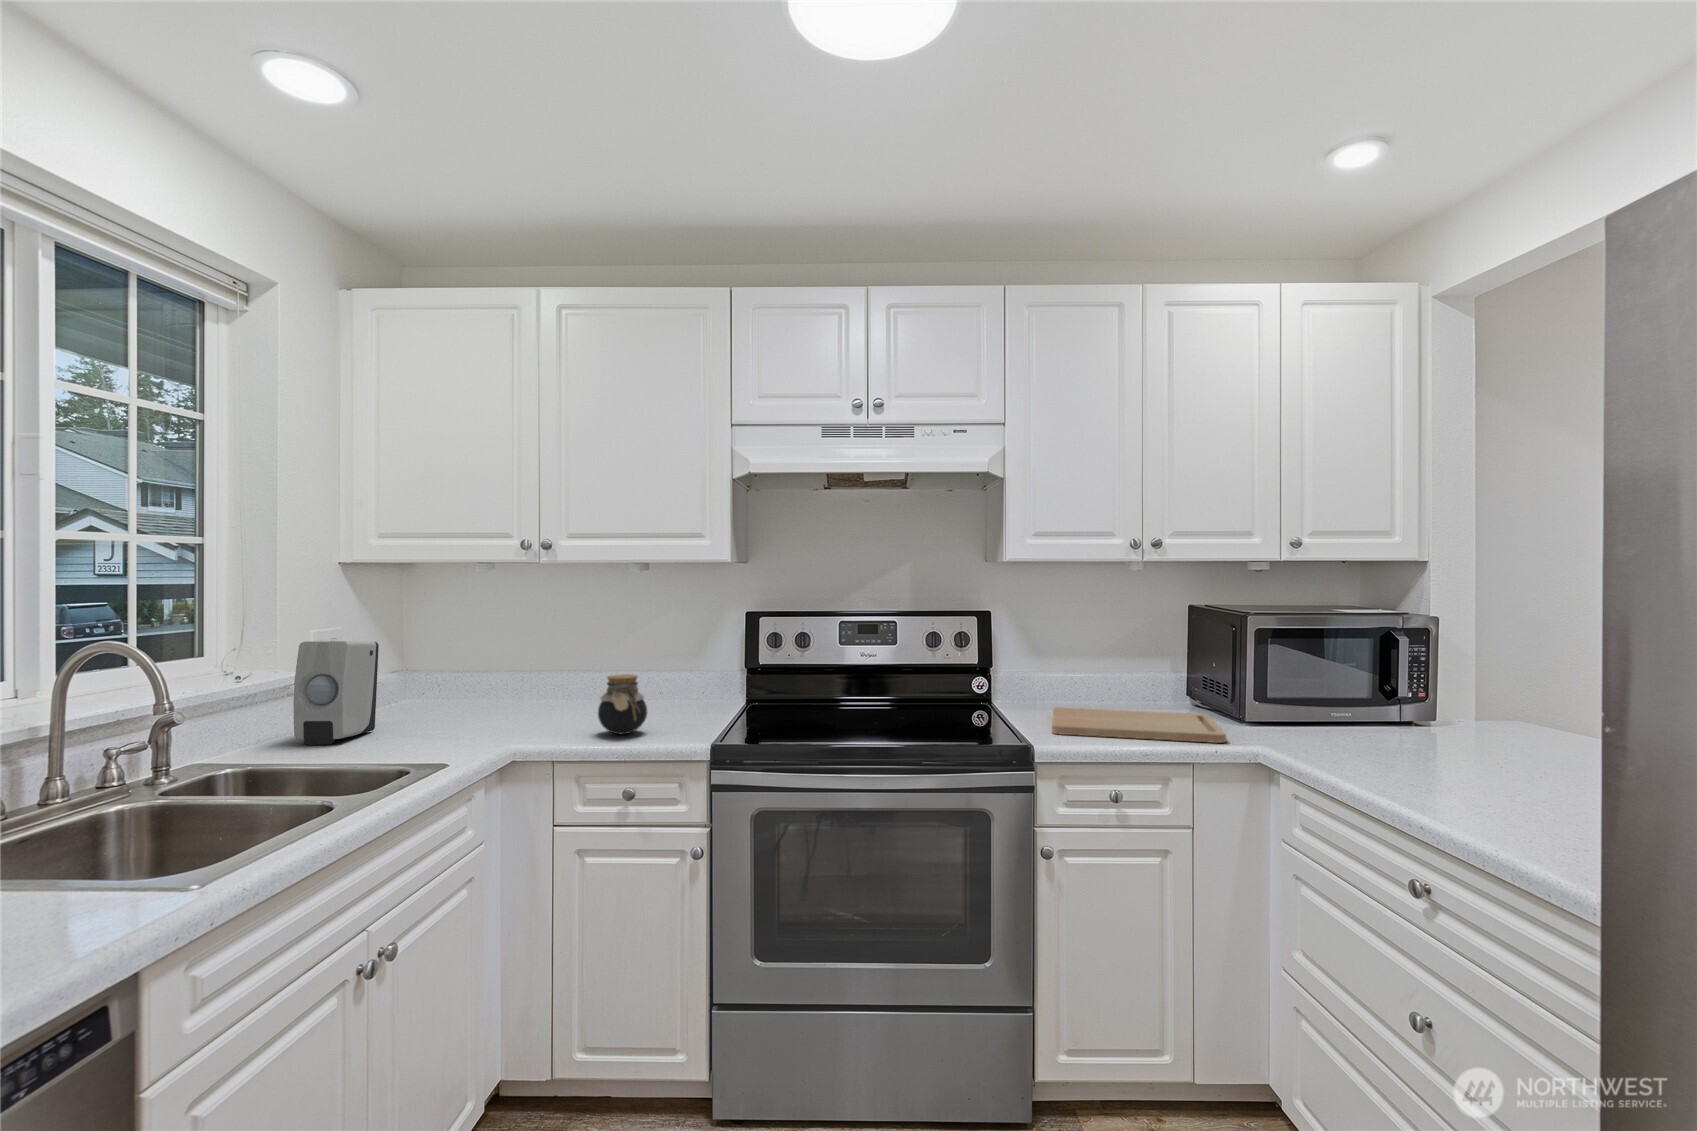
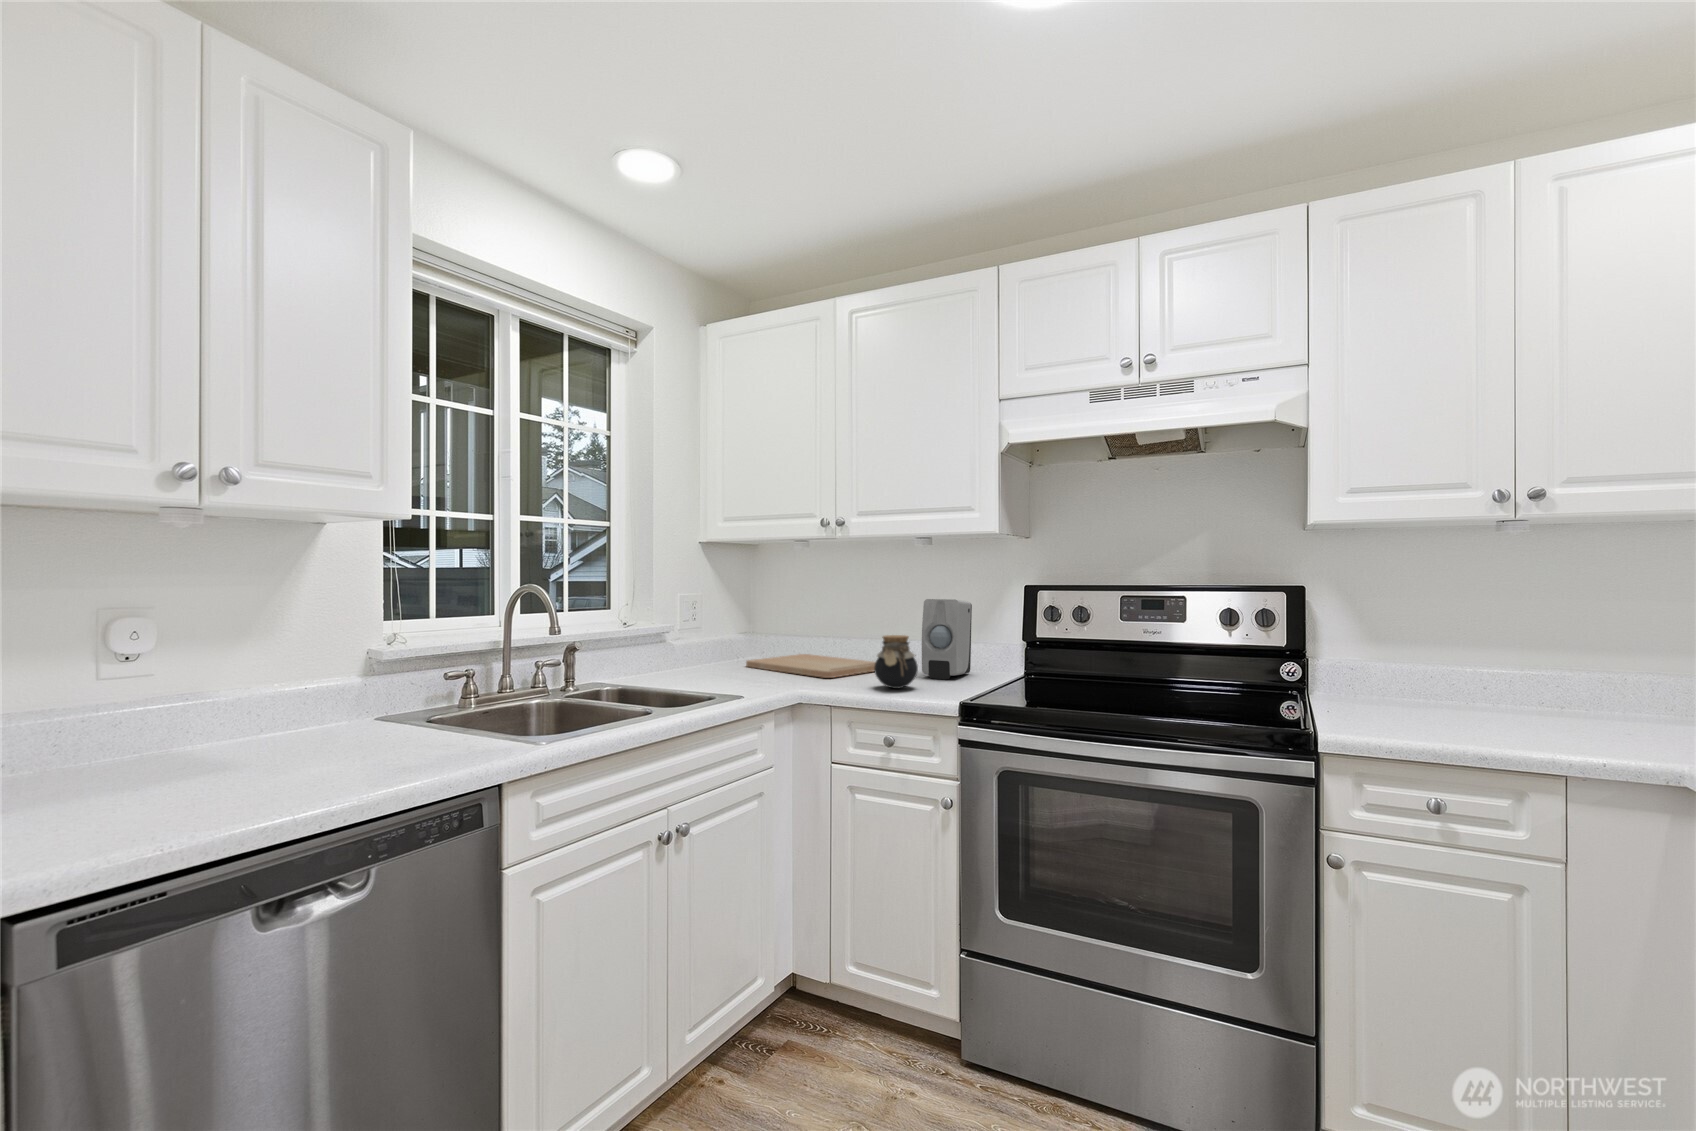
soap dispenser: present [294,641,379,745] -> present [922,599,972,679]
cutting board: present [1052,707,1226,743] -> present [746,654,875,678]

